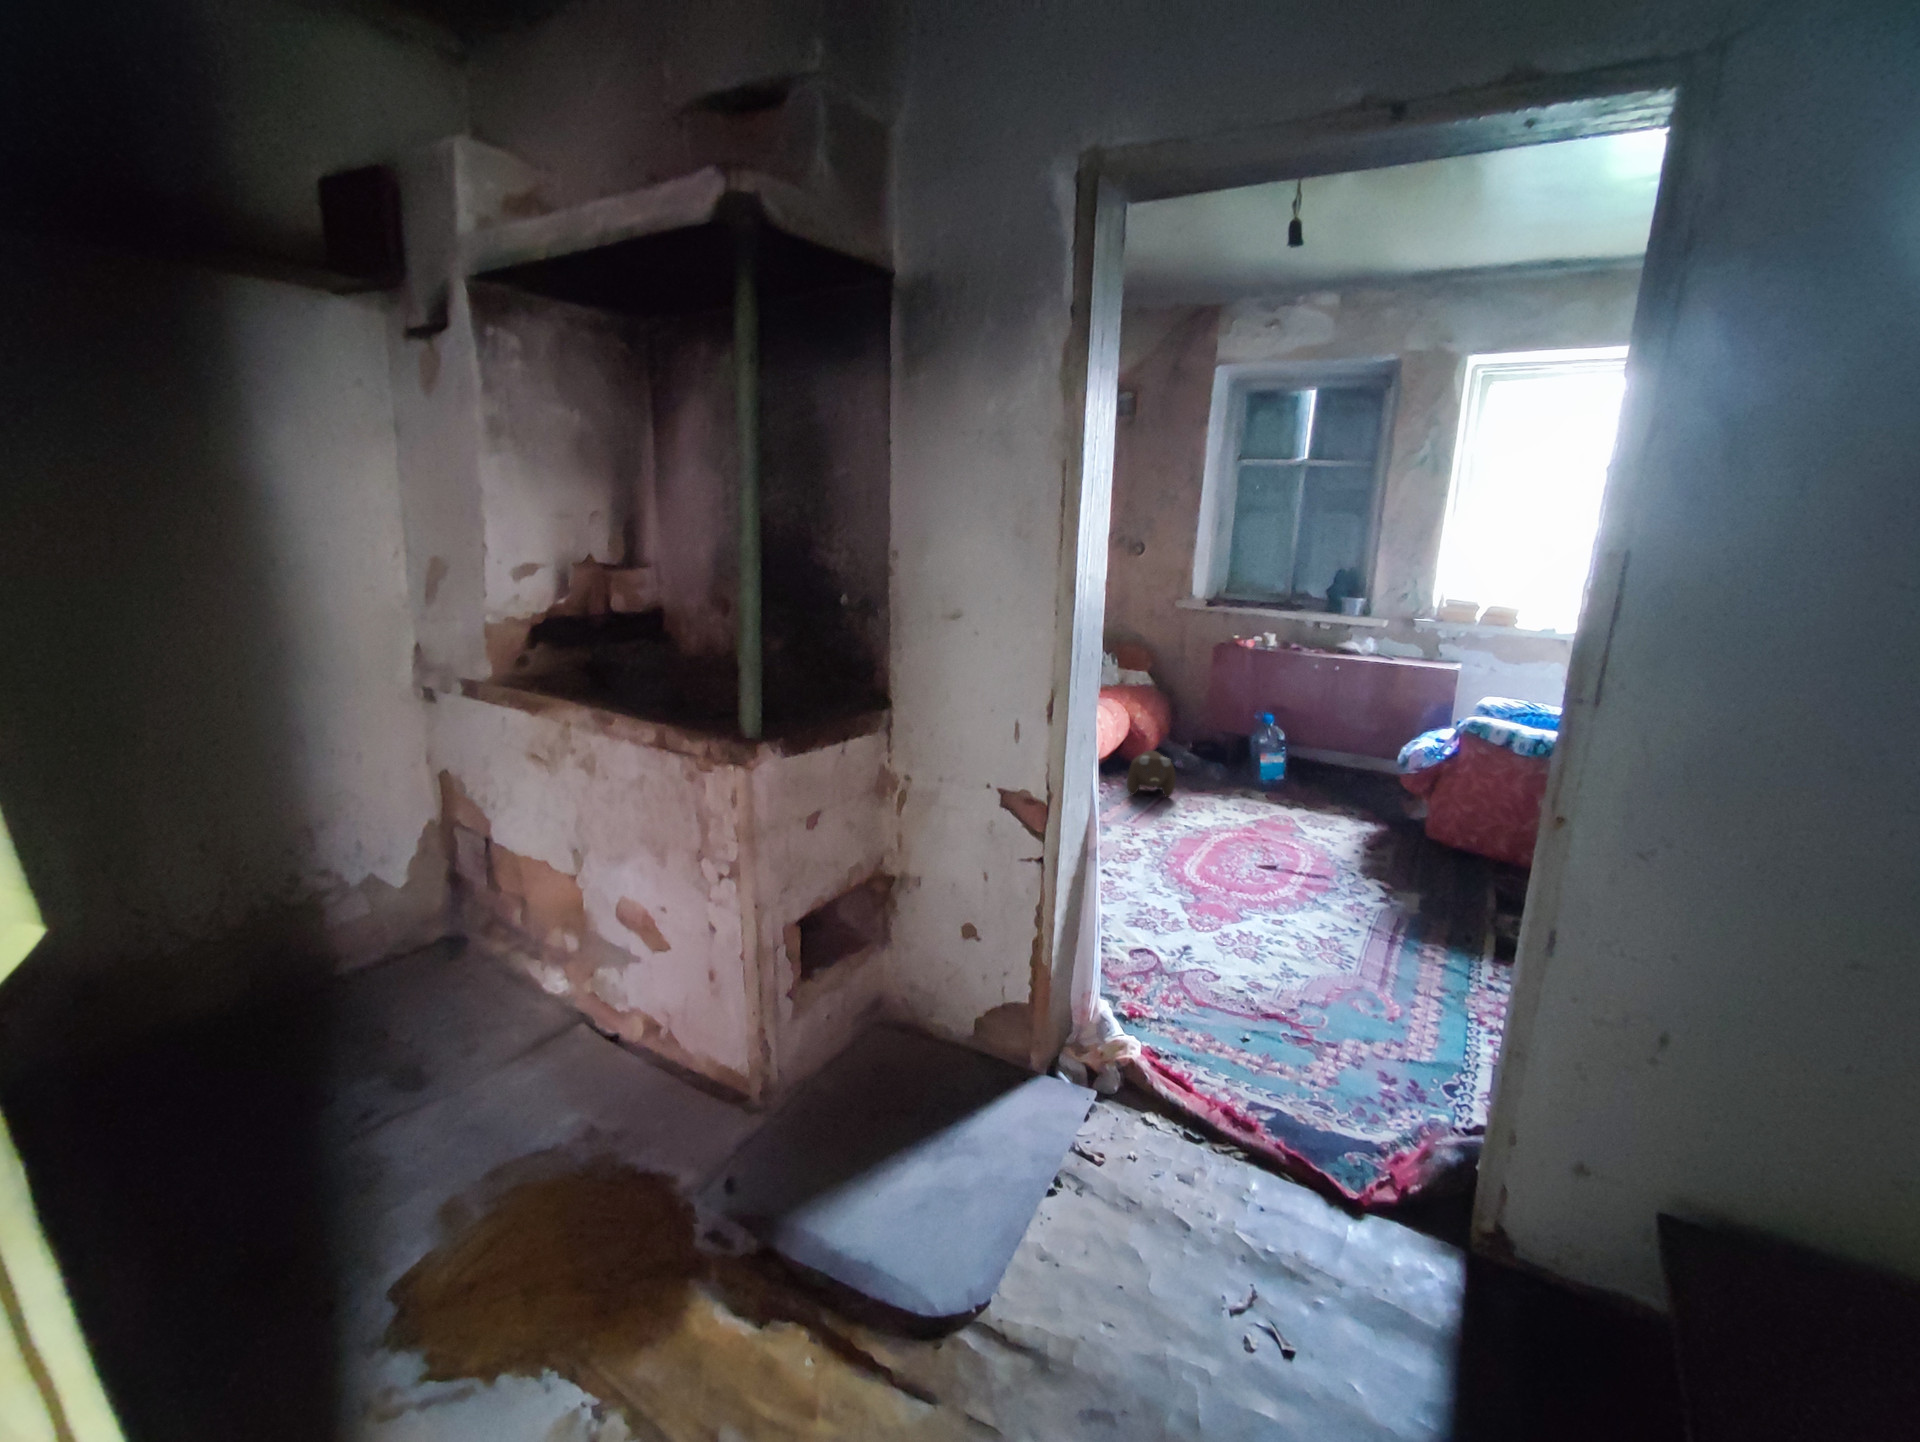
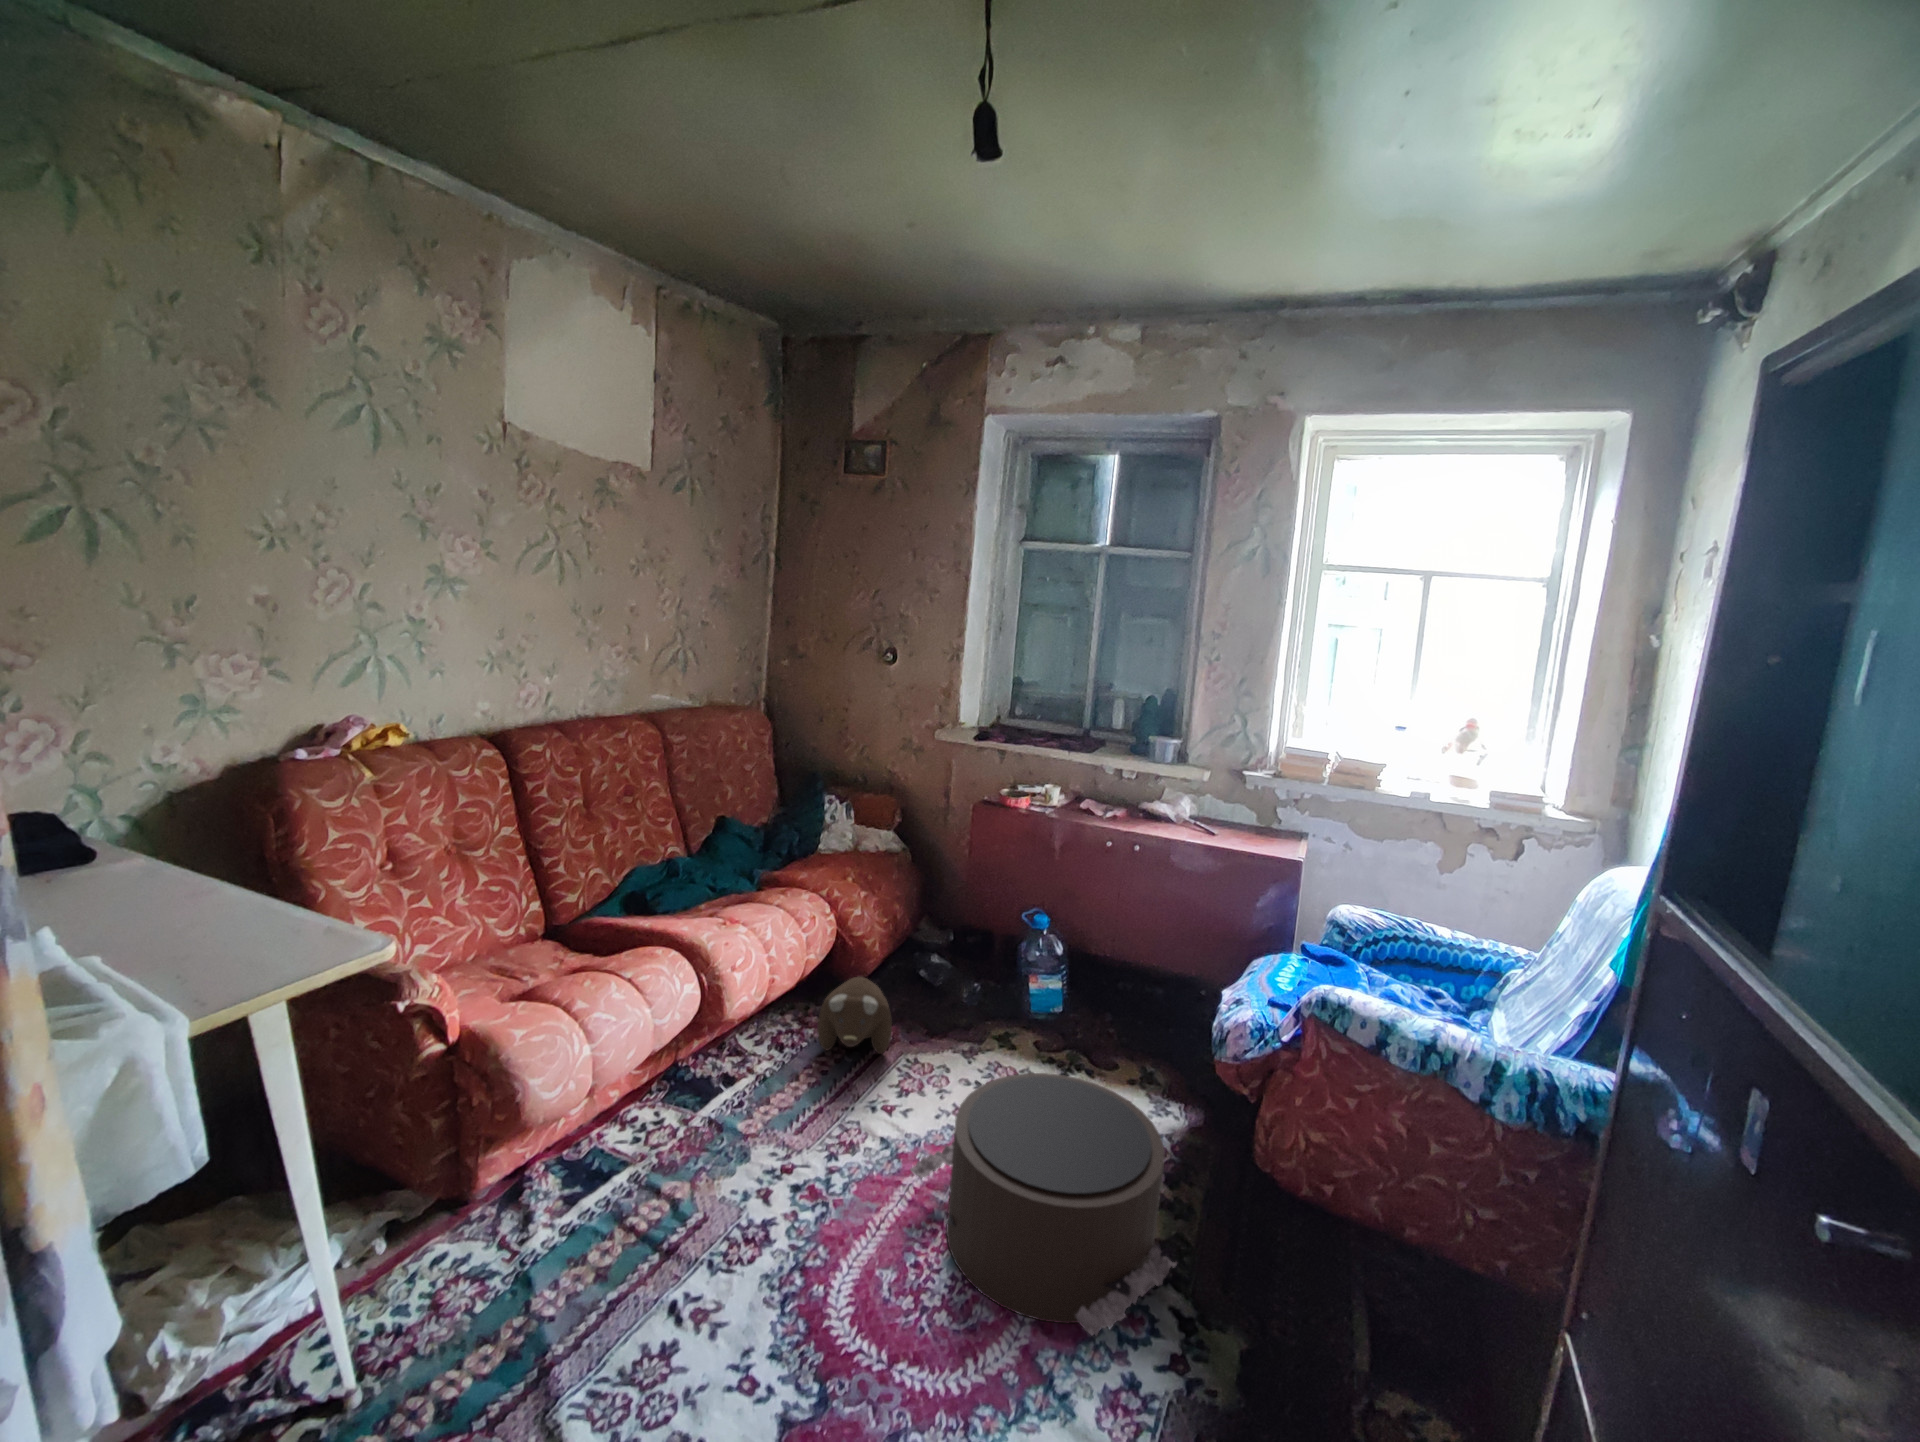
pouf: none [1215,781,1382,886] -> present [910,1073,1177,1336]

